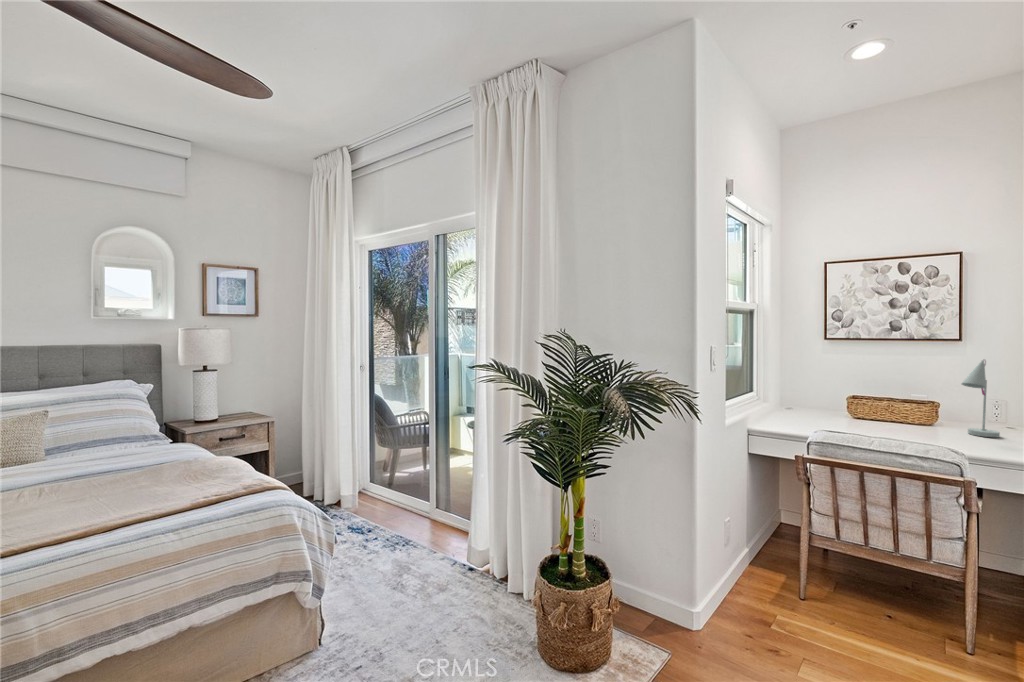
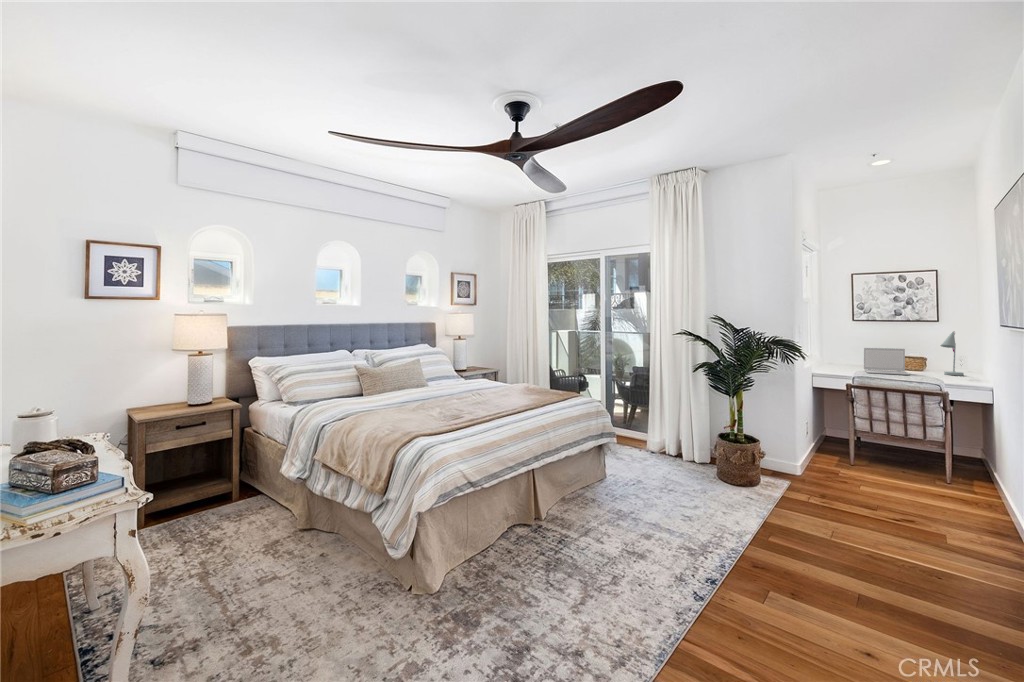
laptop: none [838,383,909,434] -> present [864,348,909,375]

